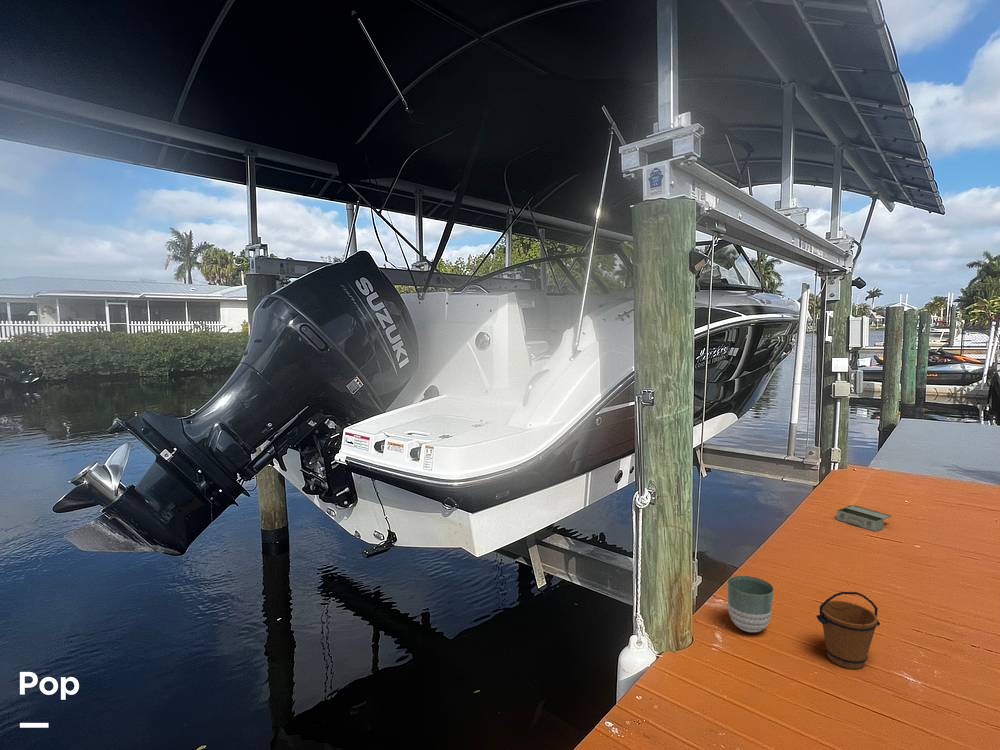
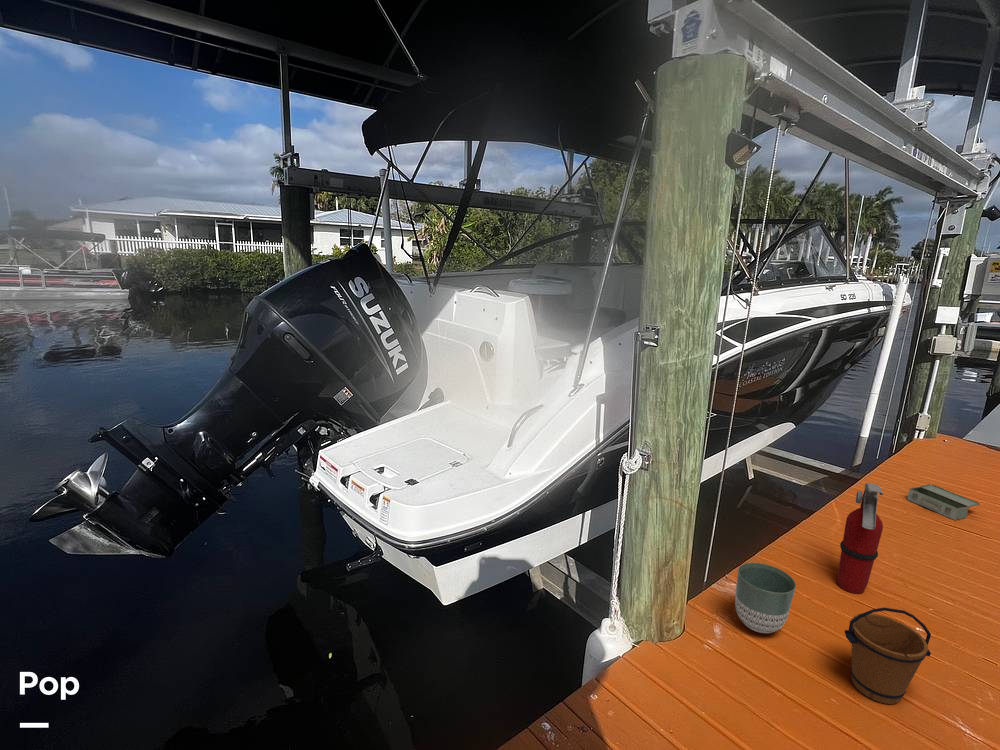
fire extinguisher: none [798,502,827,595] -> present [837,483,883,594]

